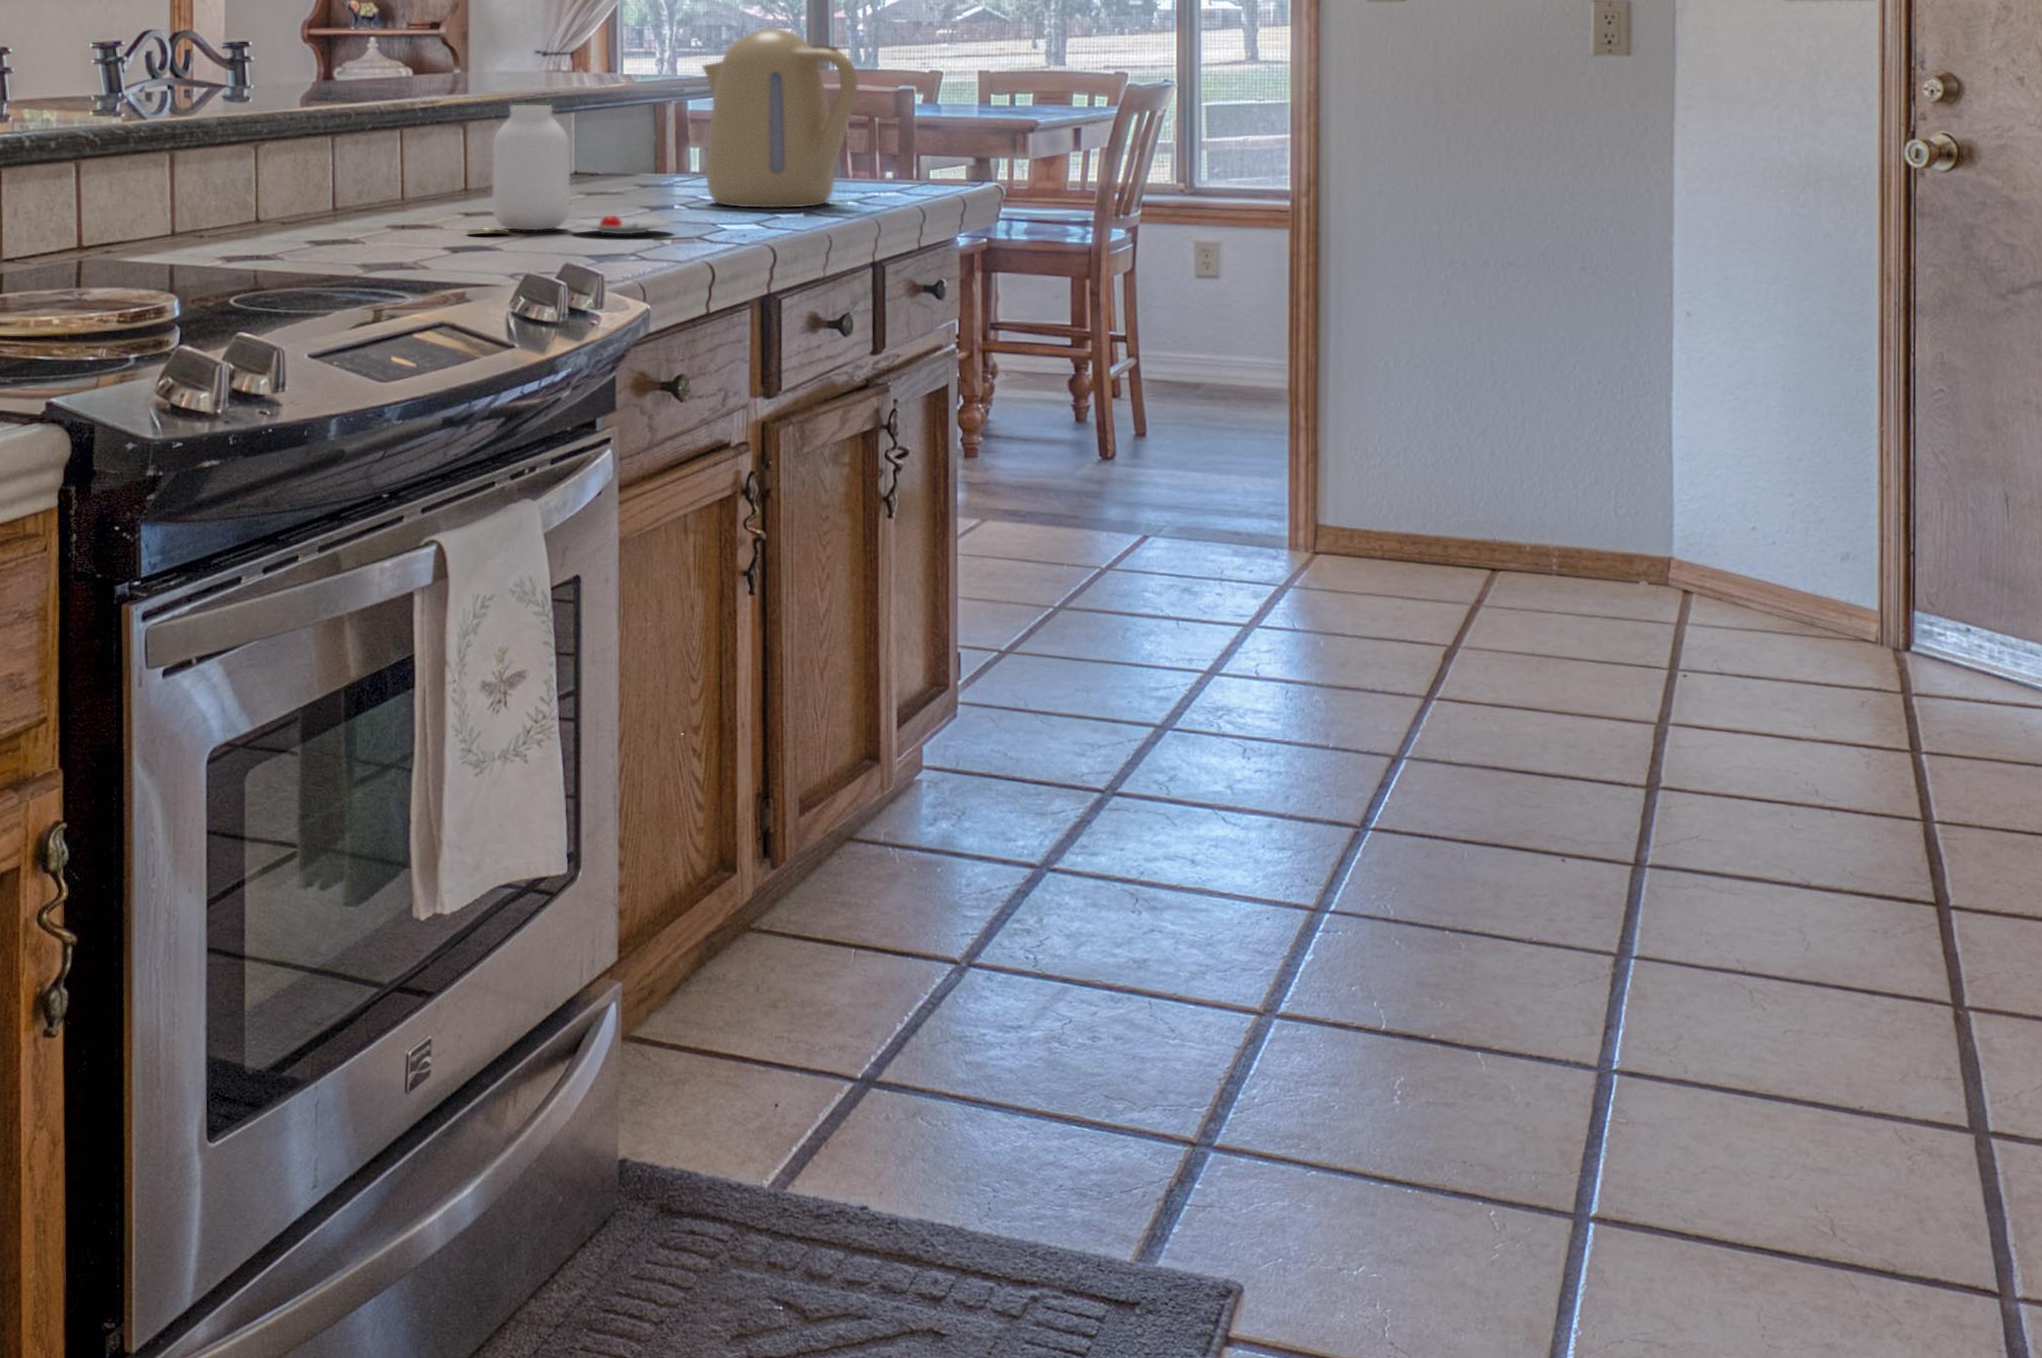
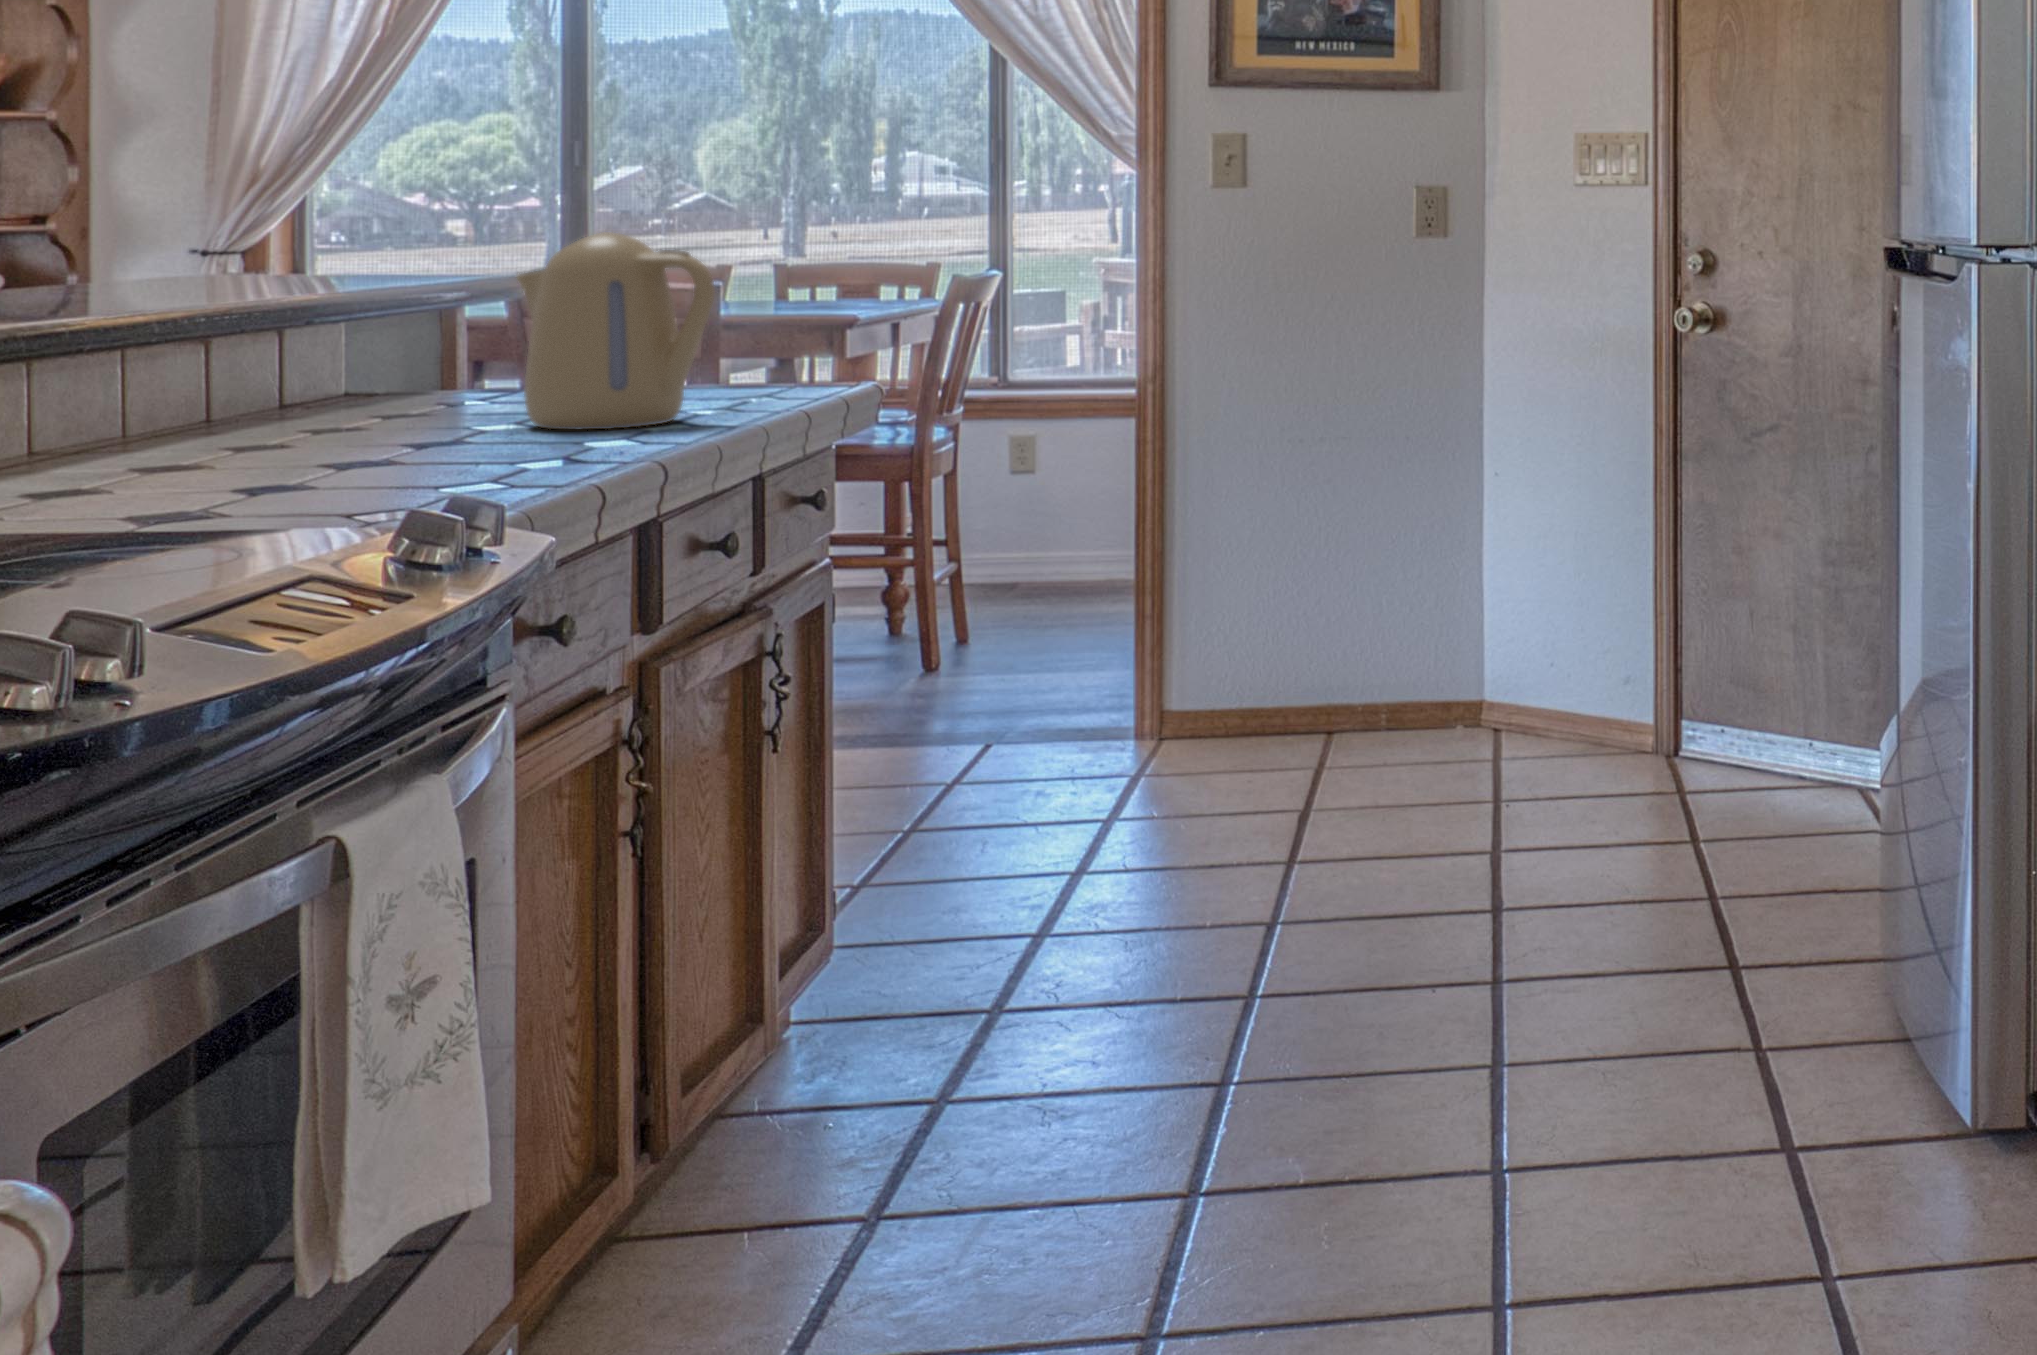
jar: present [468,105,673,234] -> none [227,327,509,482]

